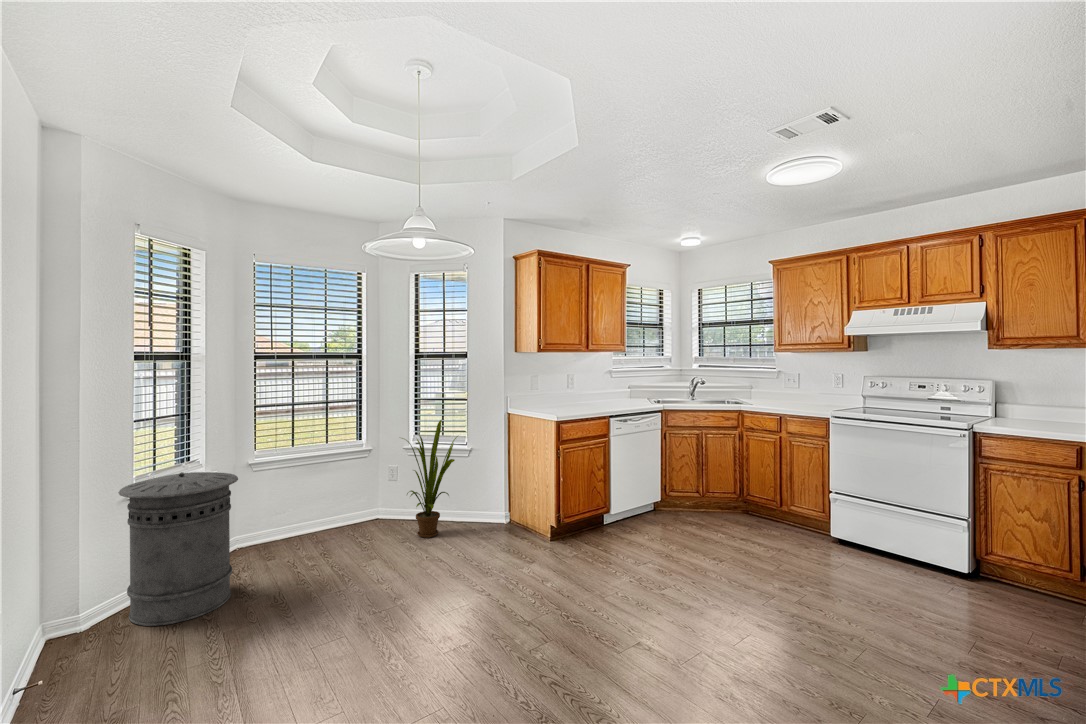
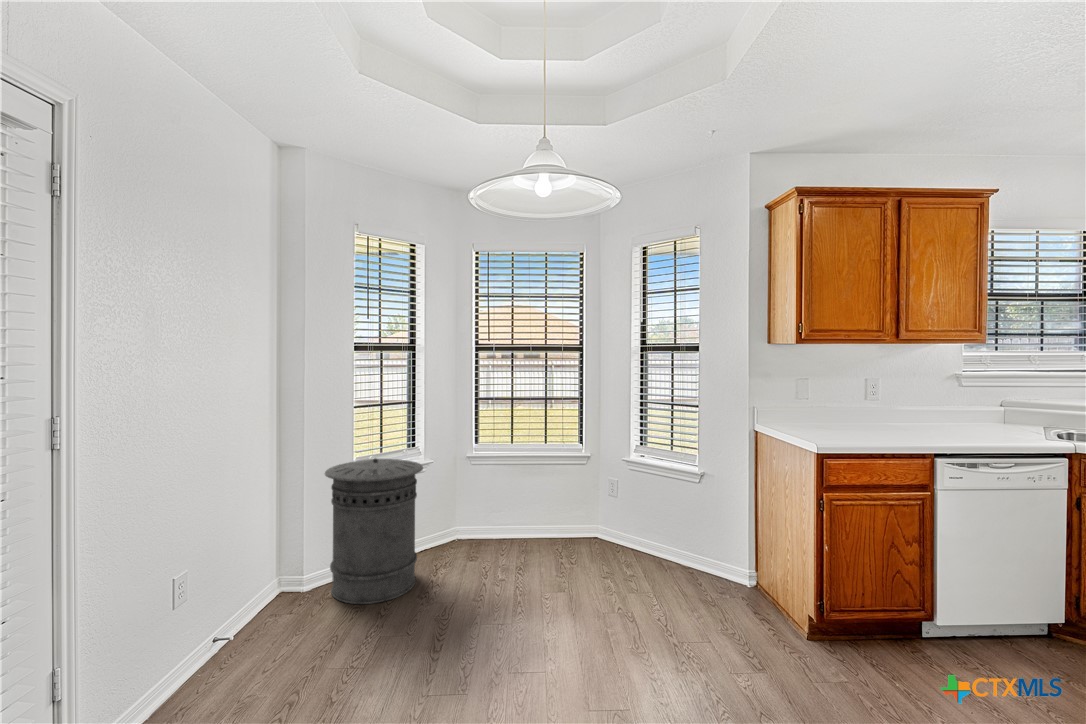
house plant: present [402,420,458,538] -> none [608,430,682,578]

